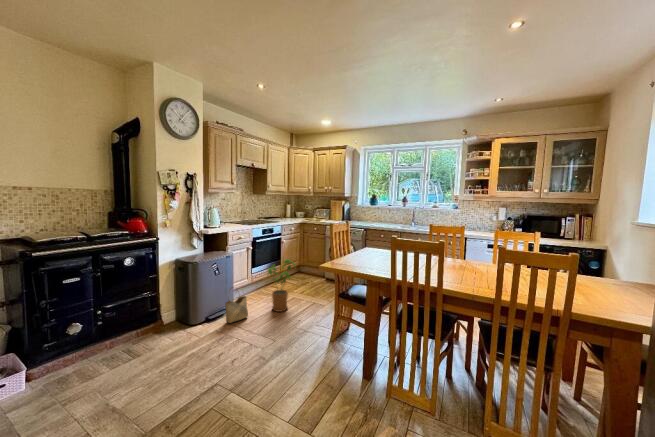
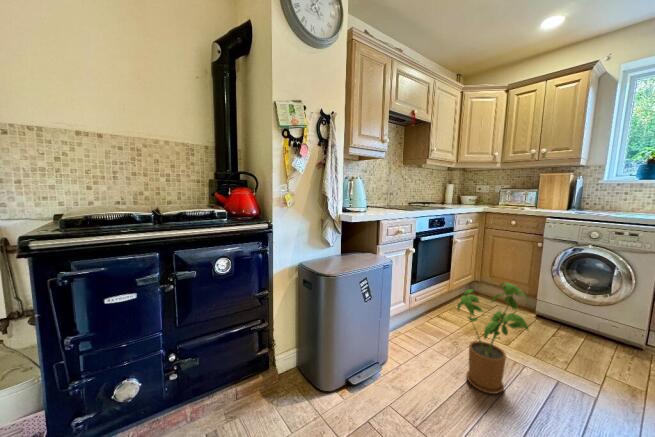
woven basket: present [225,296,248,323] -> none [383,328,424,406]

